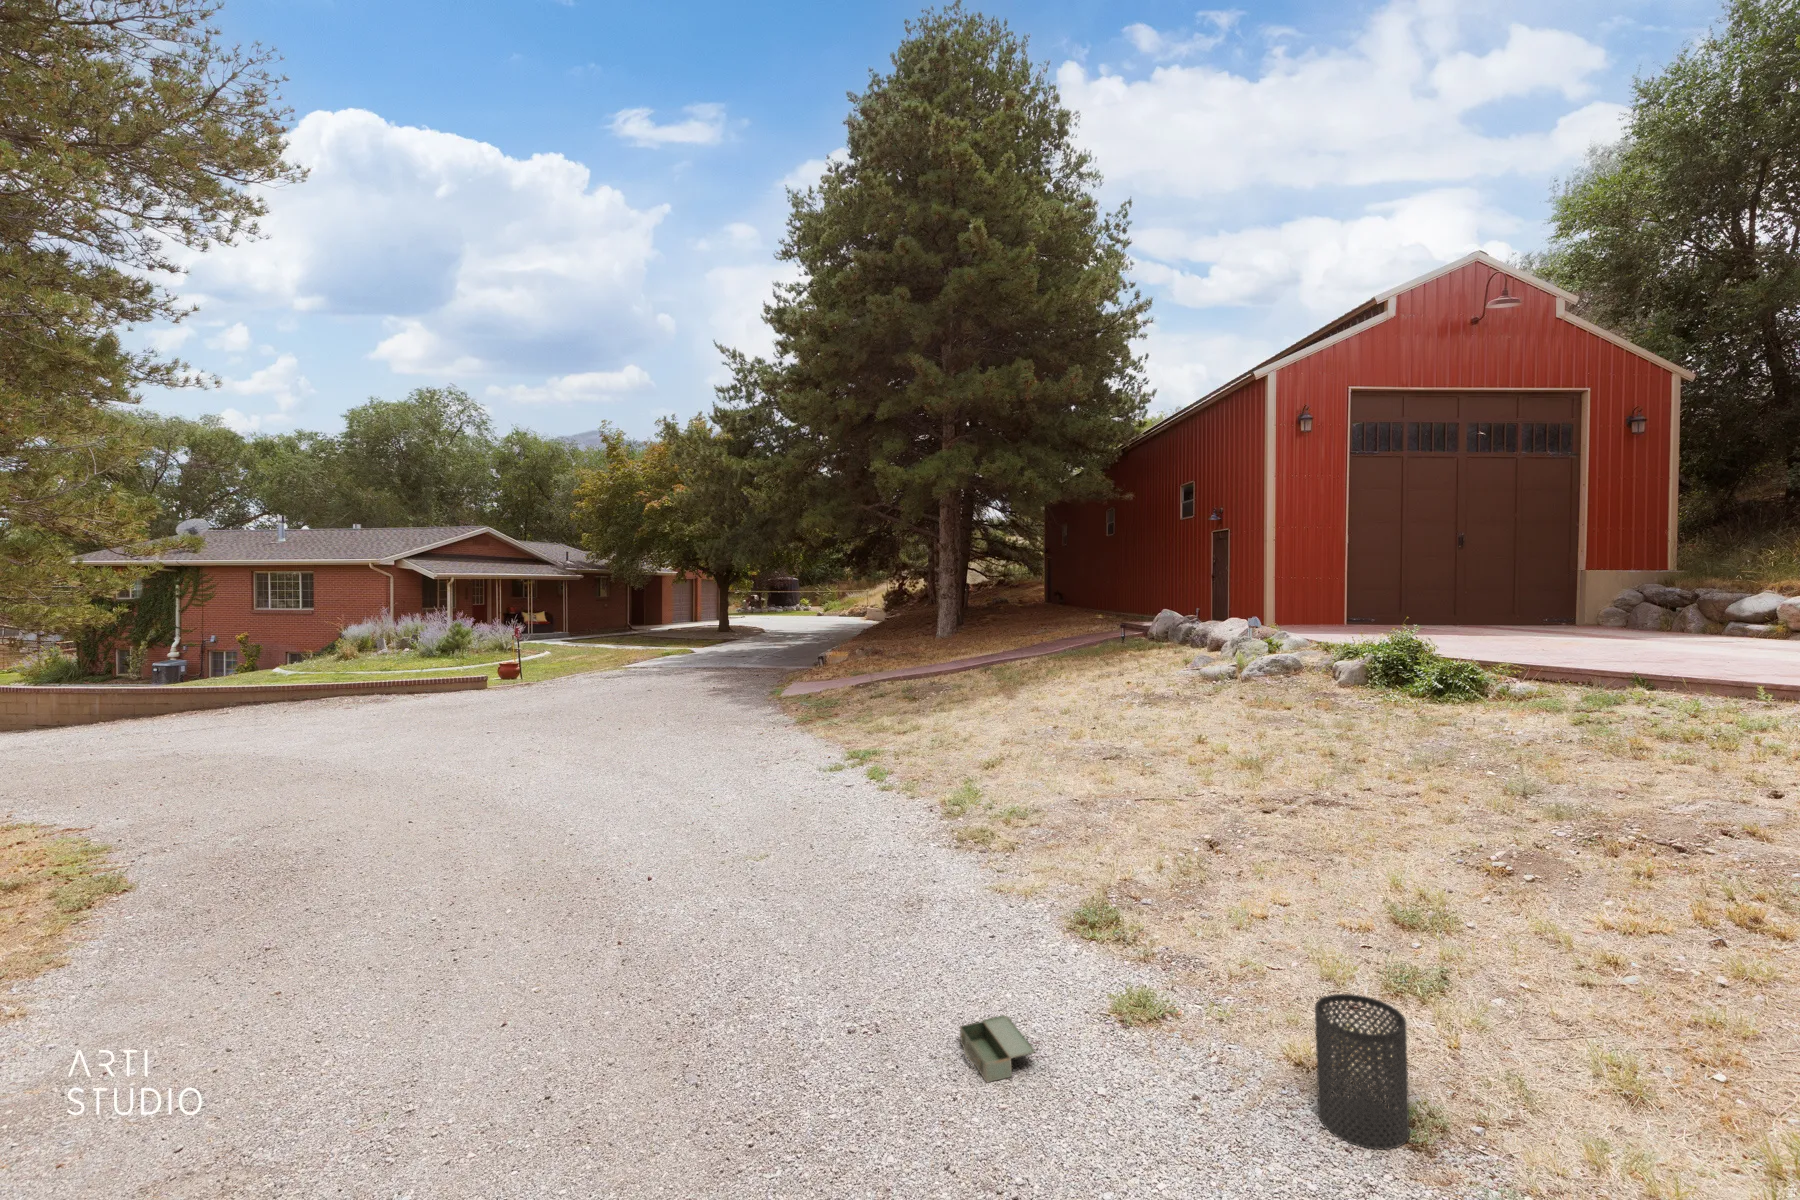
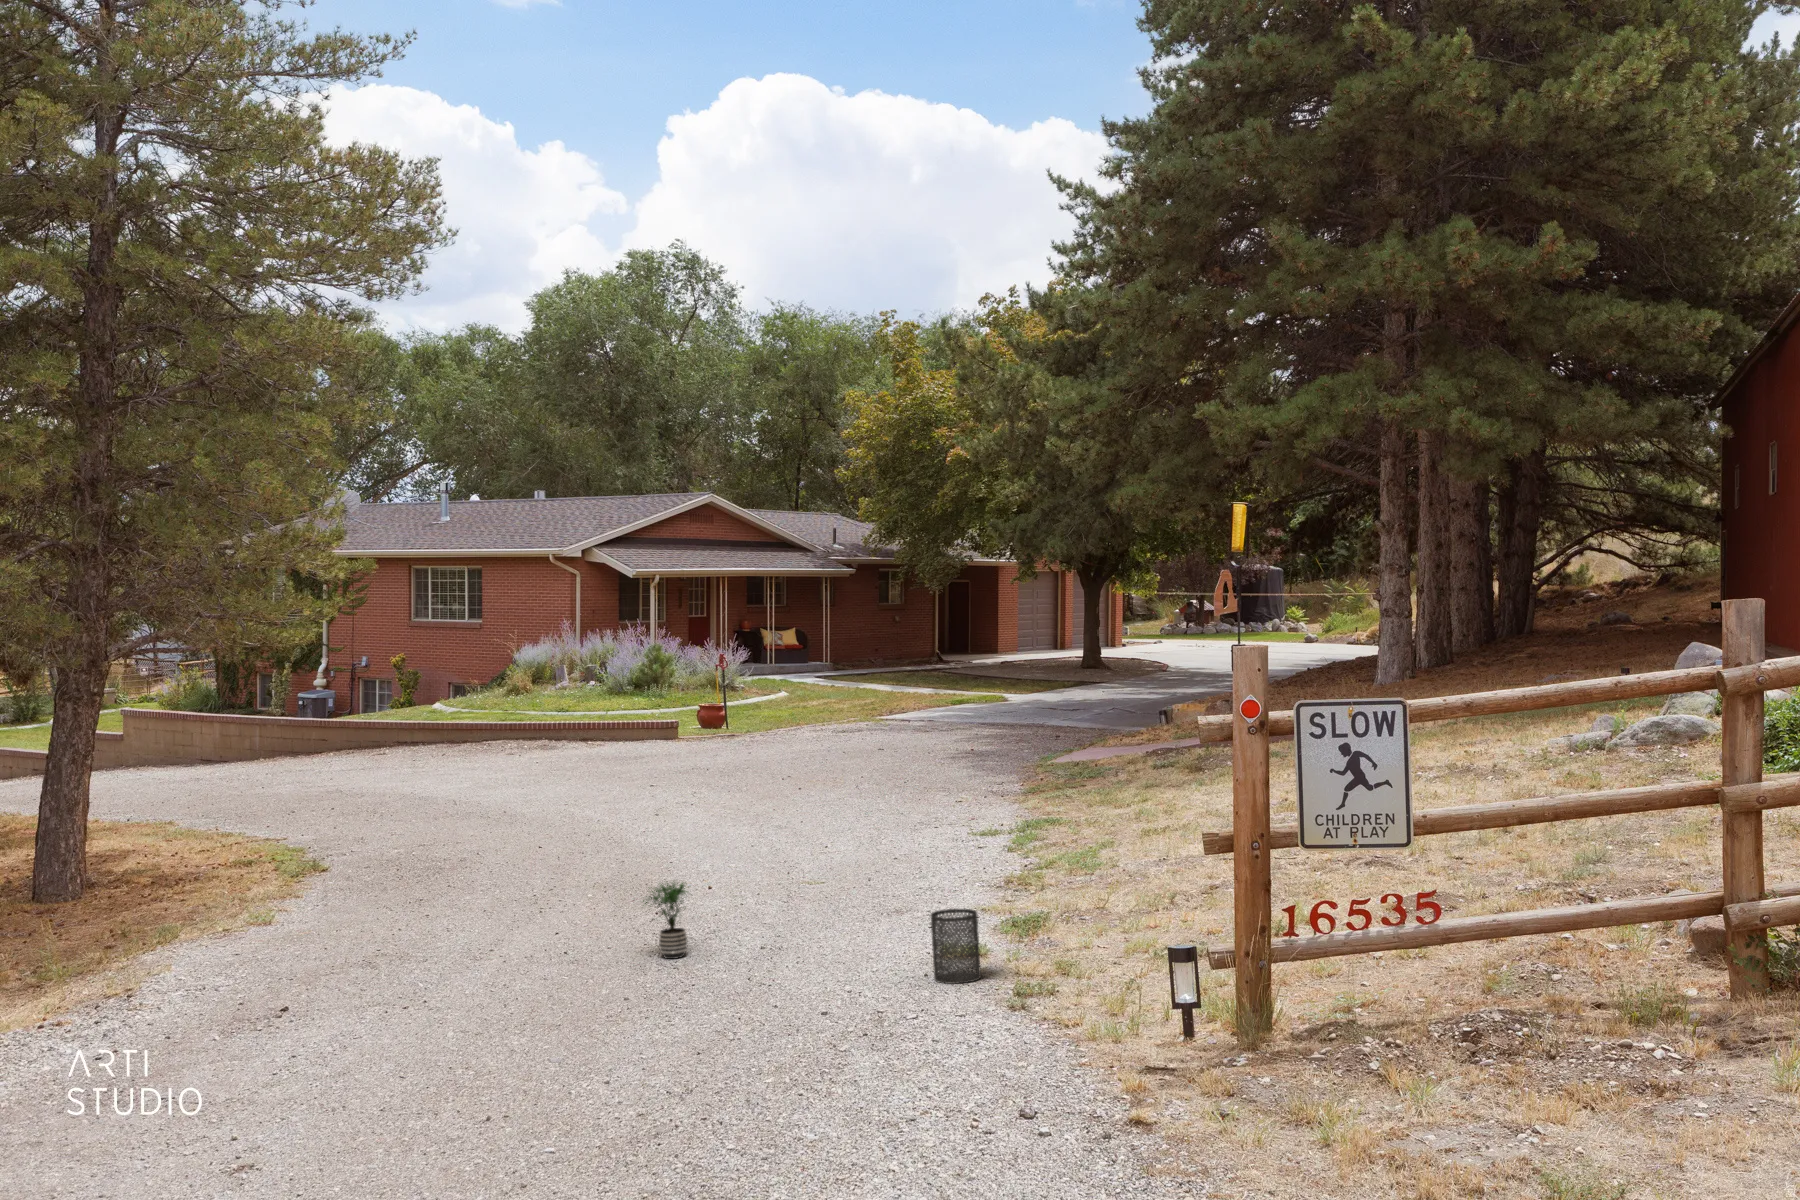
potted plant: none [730,964,818,1115] -> present [643,883,688,959]
toolbox: present [960,1015,1035,1082] -> none [785,935,825,959]

